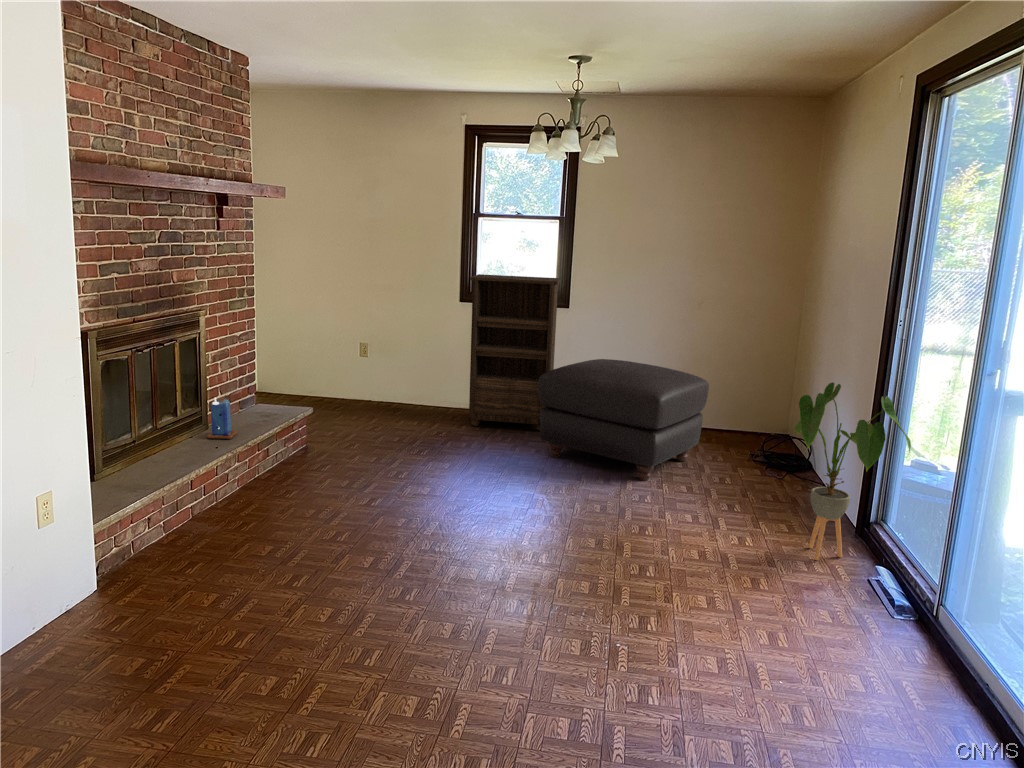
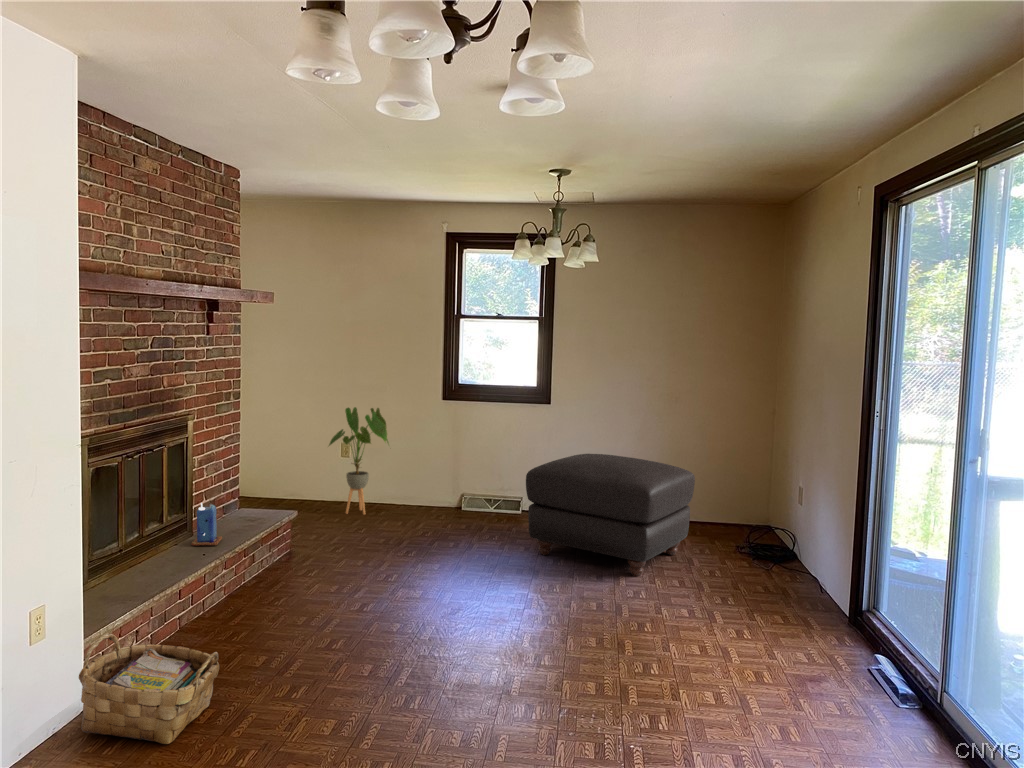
bookshelf: present [469,274,561,430] -> none [453,372,542,528]
house plant: present [794,382,911,560] -> present [329,407,388,515]
woven basket: none [84,520,221,625] -> present [79,633,219,744]

